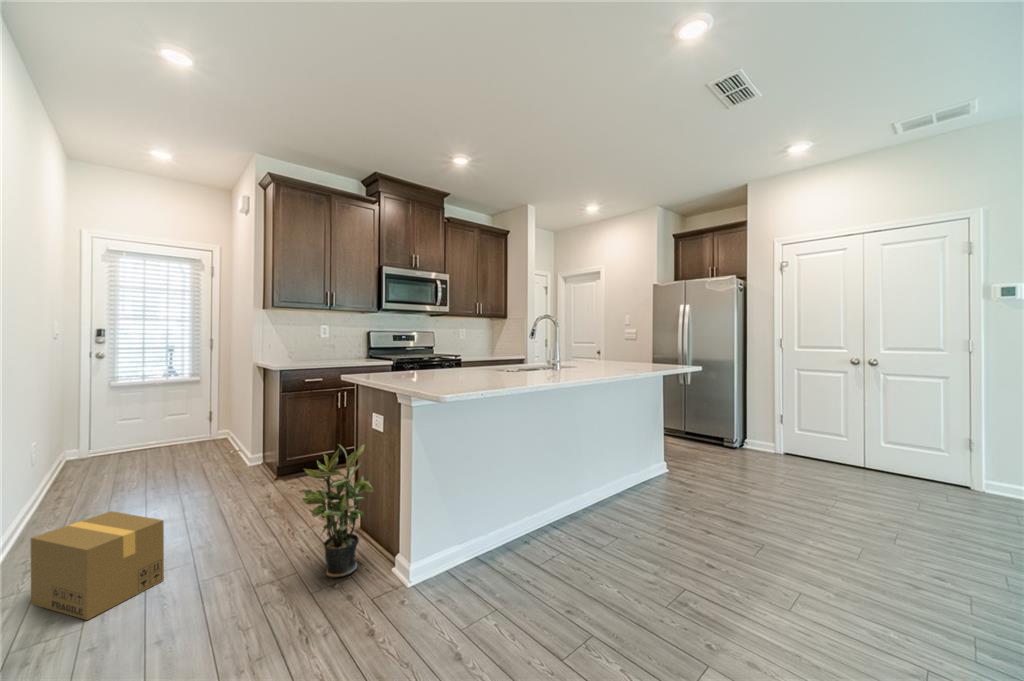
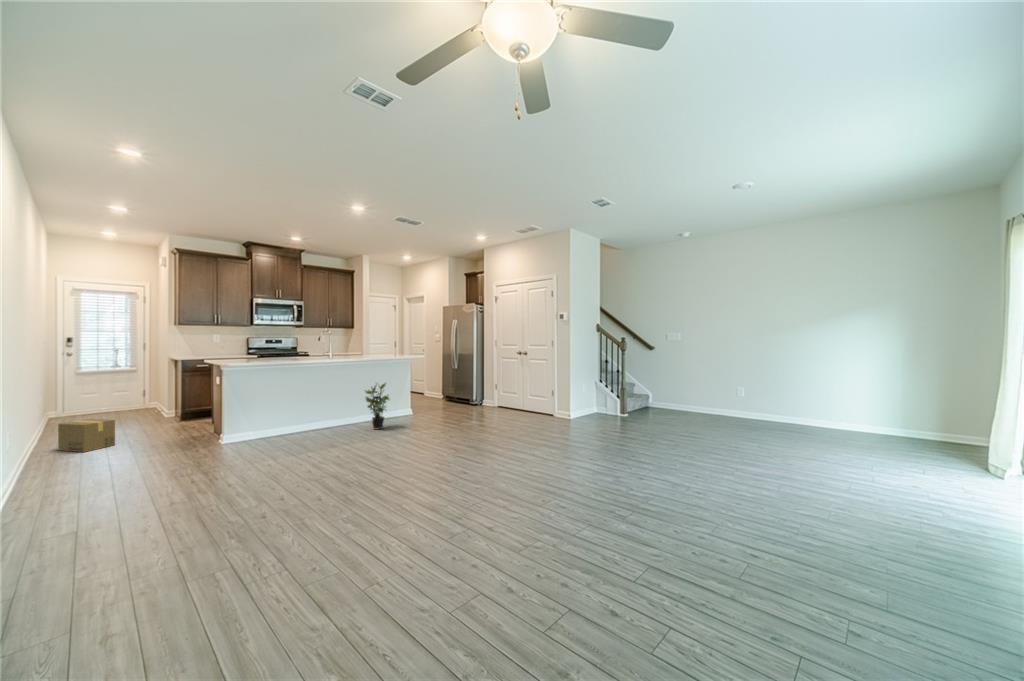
potted plant: present [302,445,374,578] -> present [365,383,389,430]

